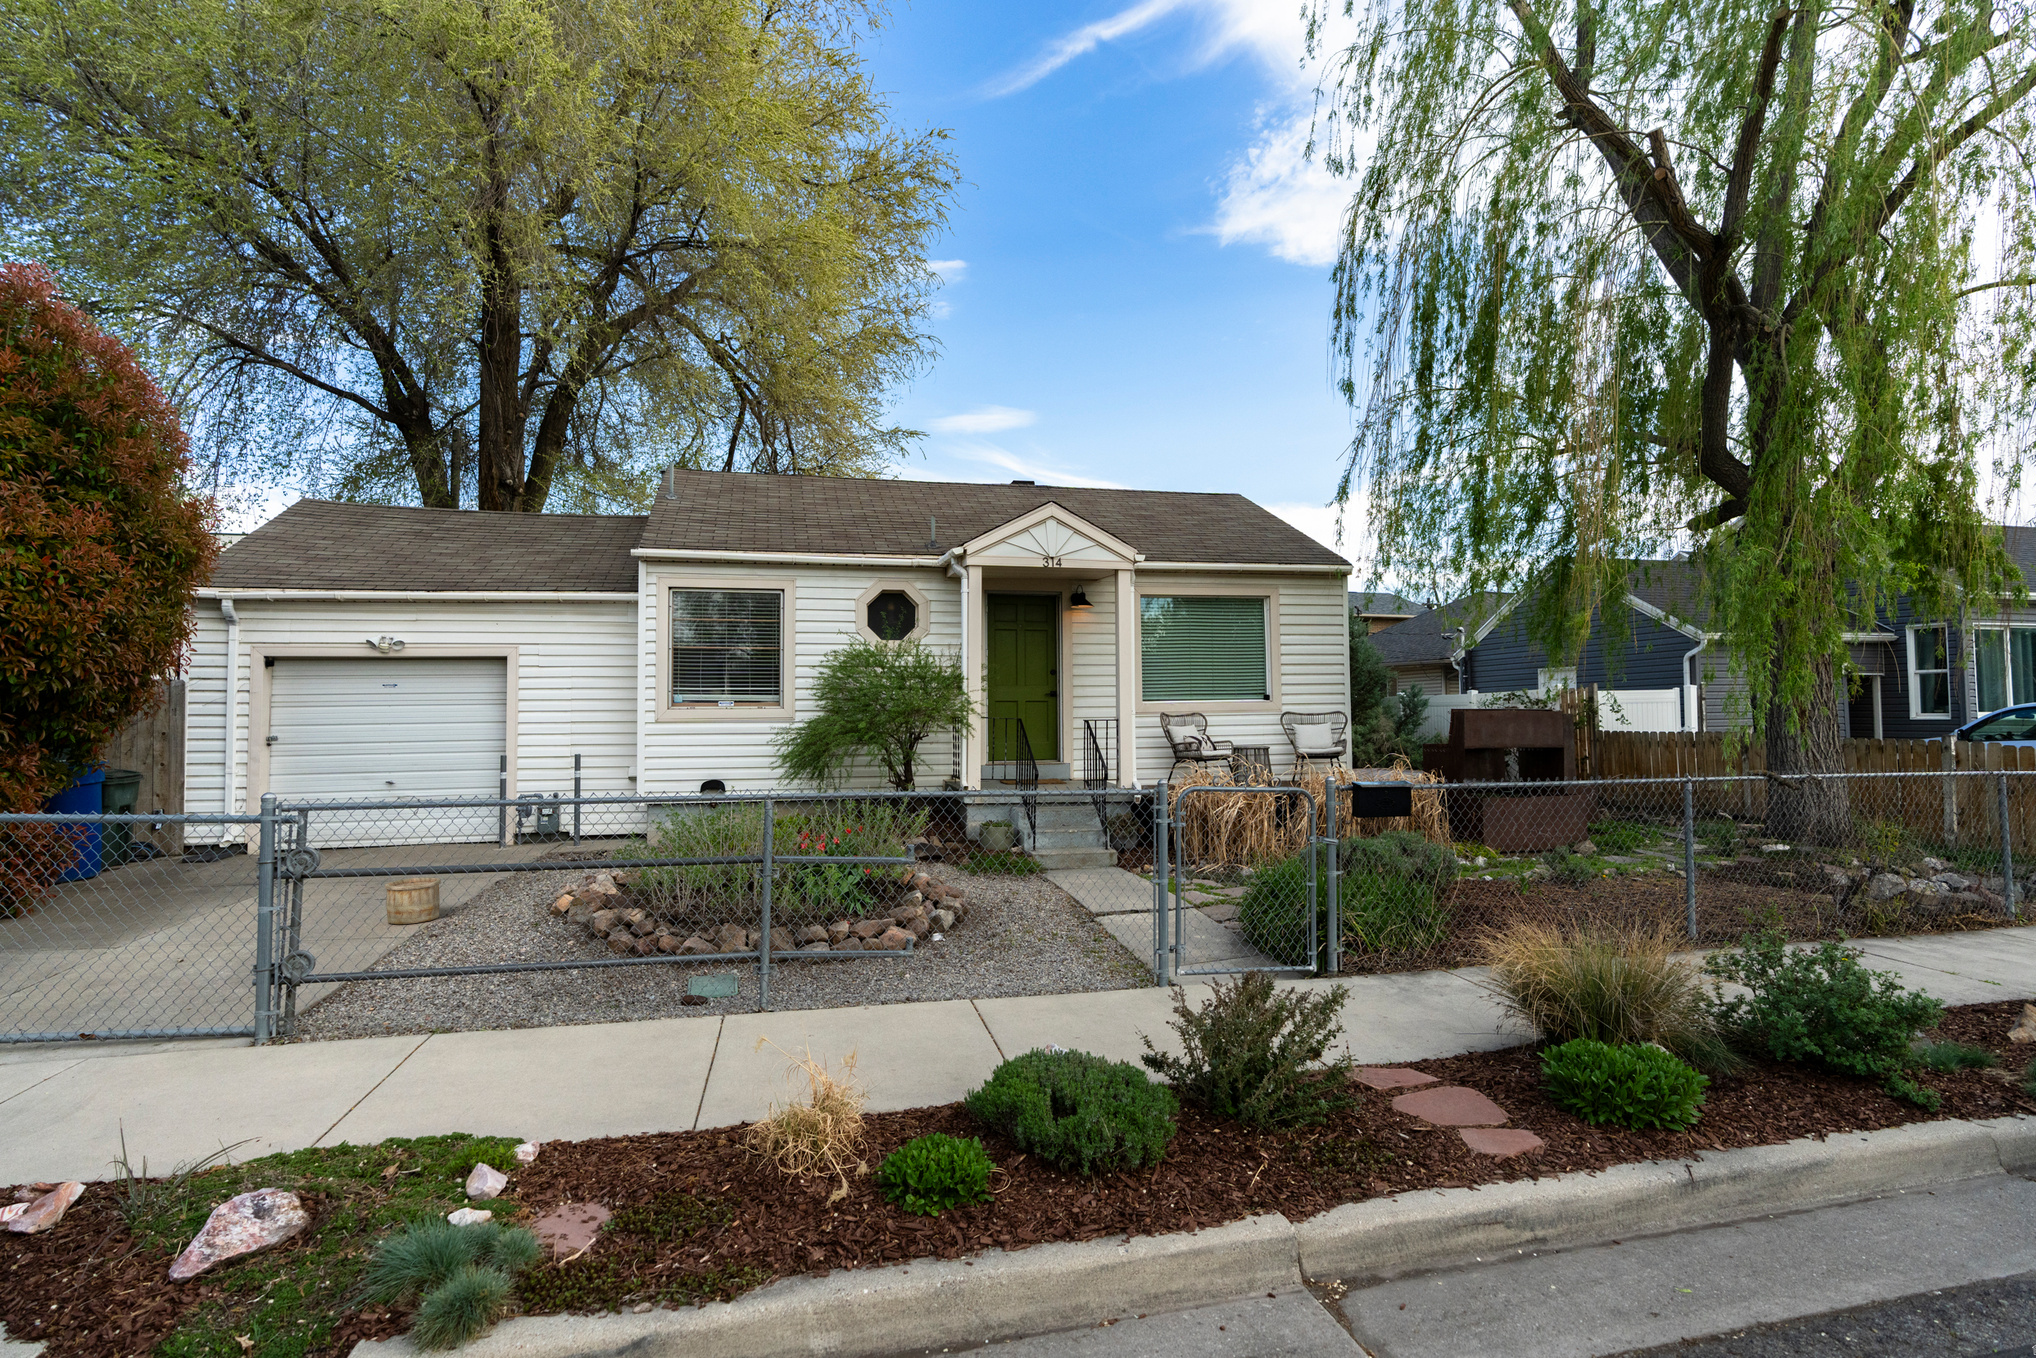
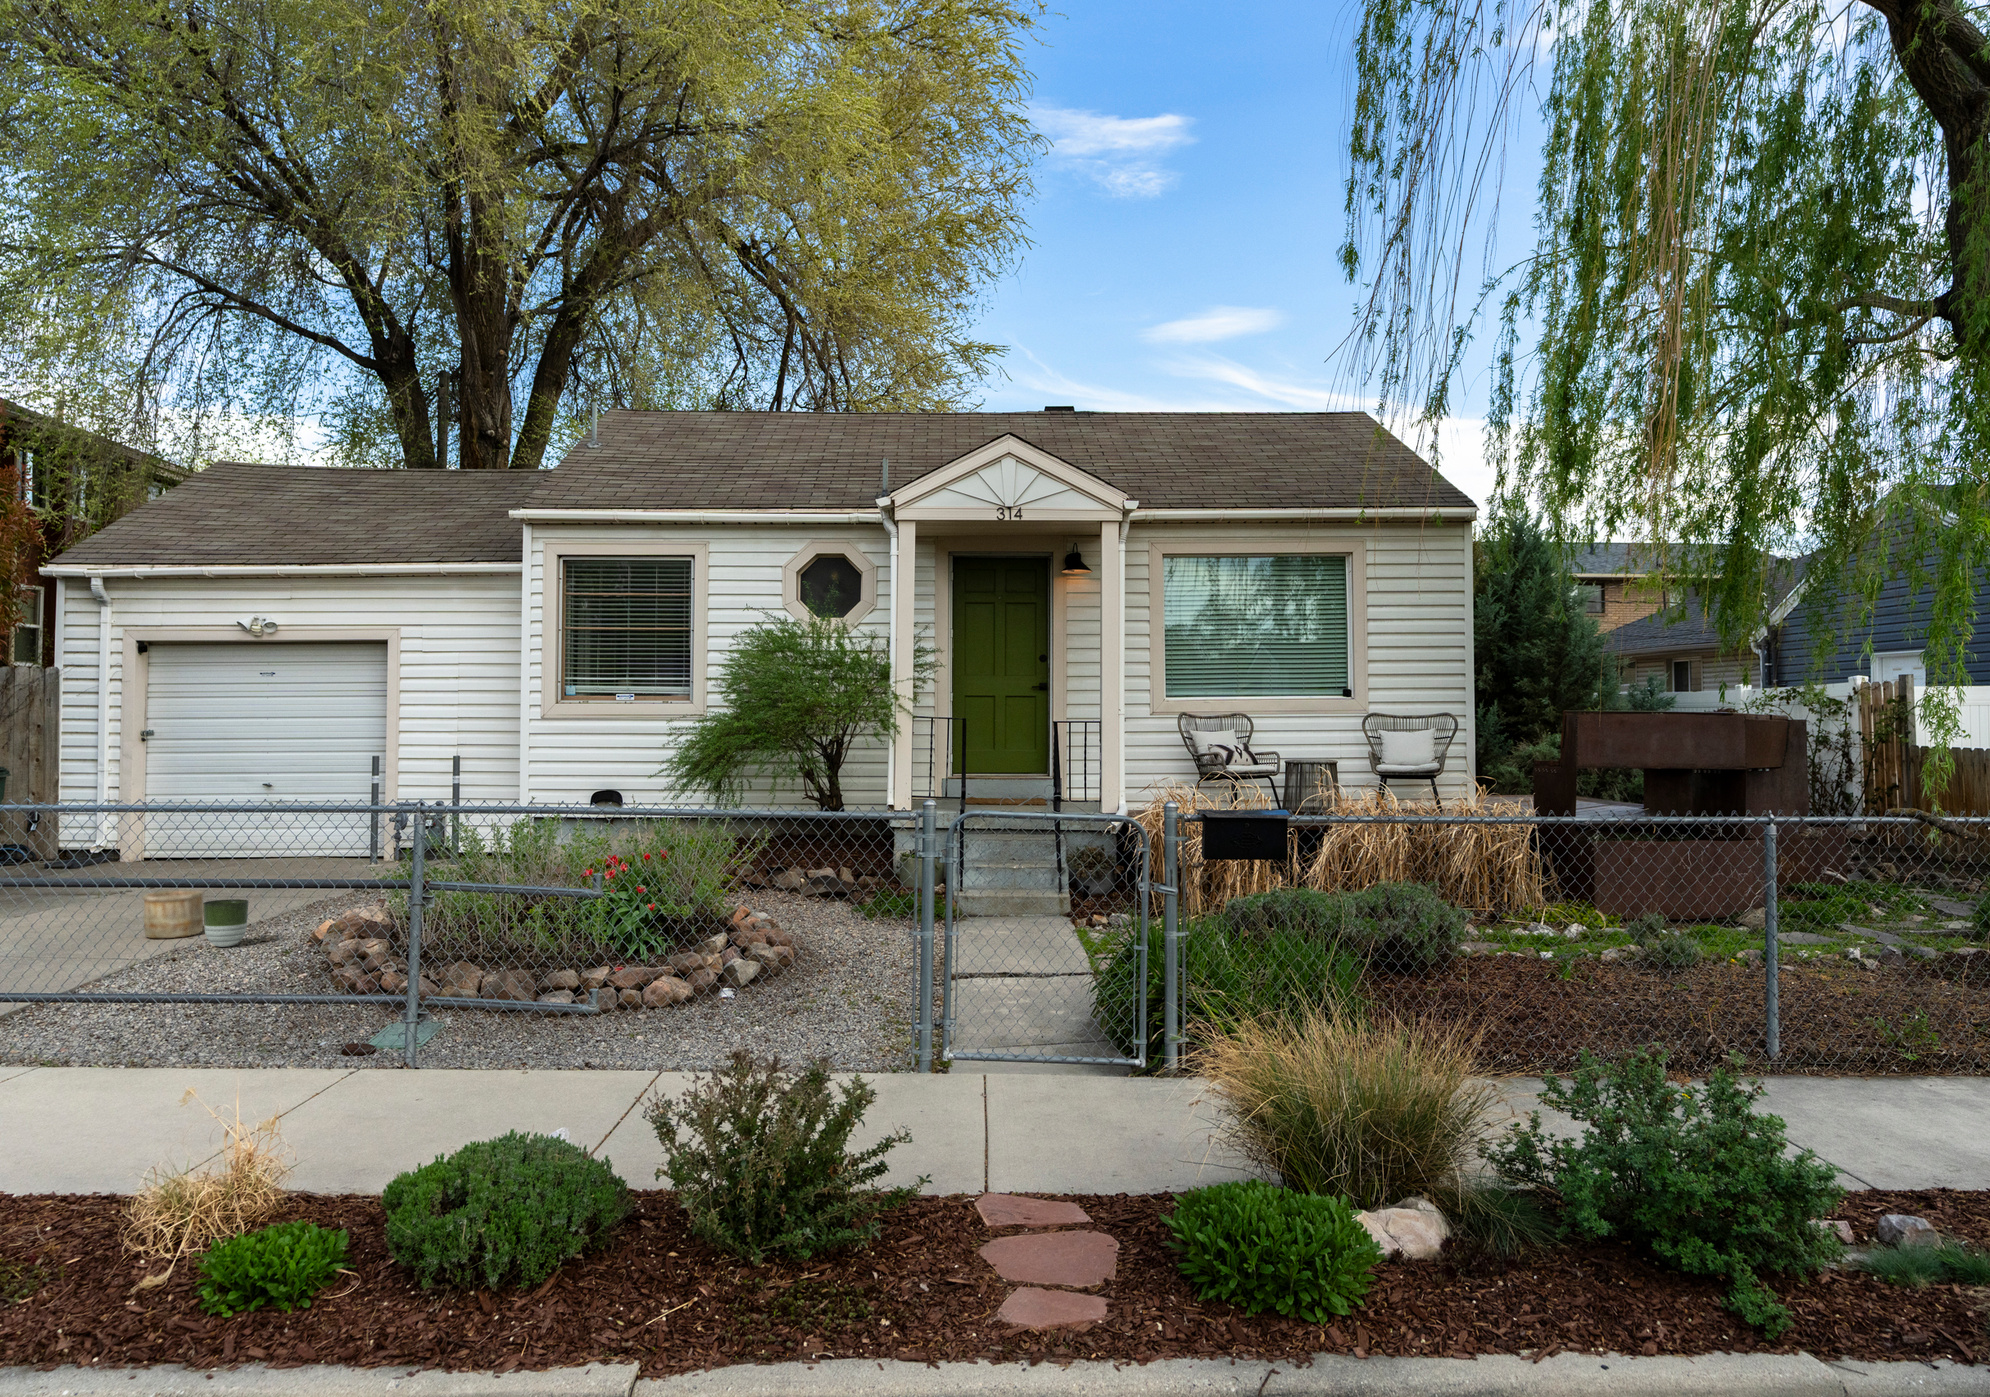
planter: none [465,885,506,929] -> present [203,899,249,947]

